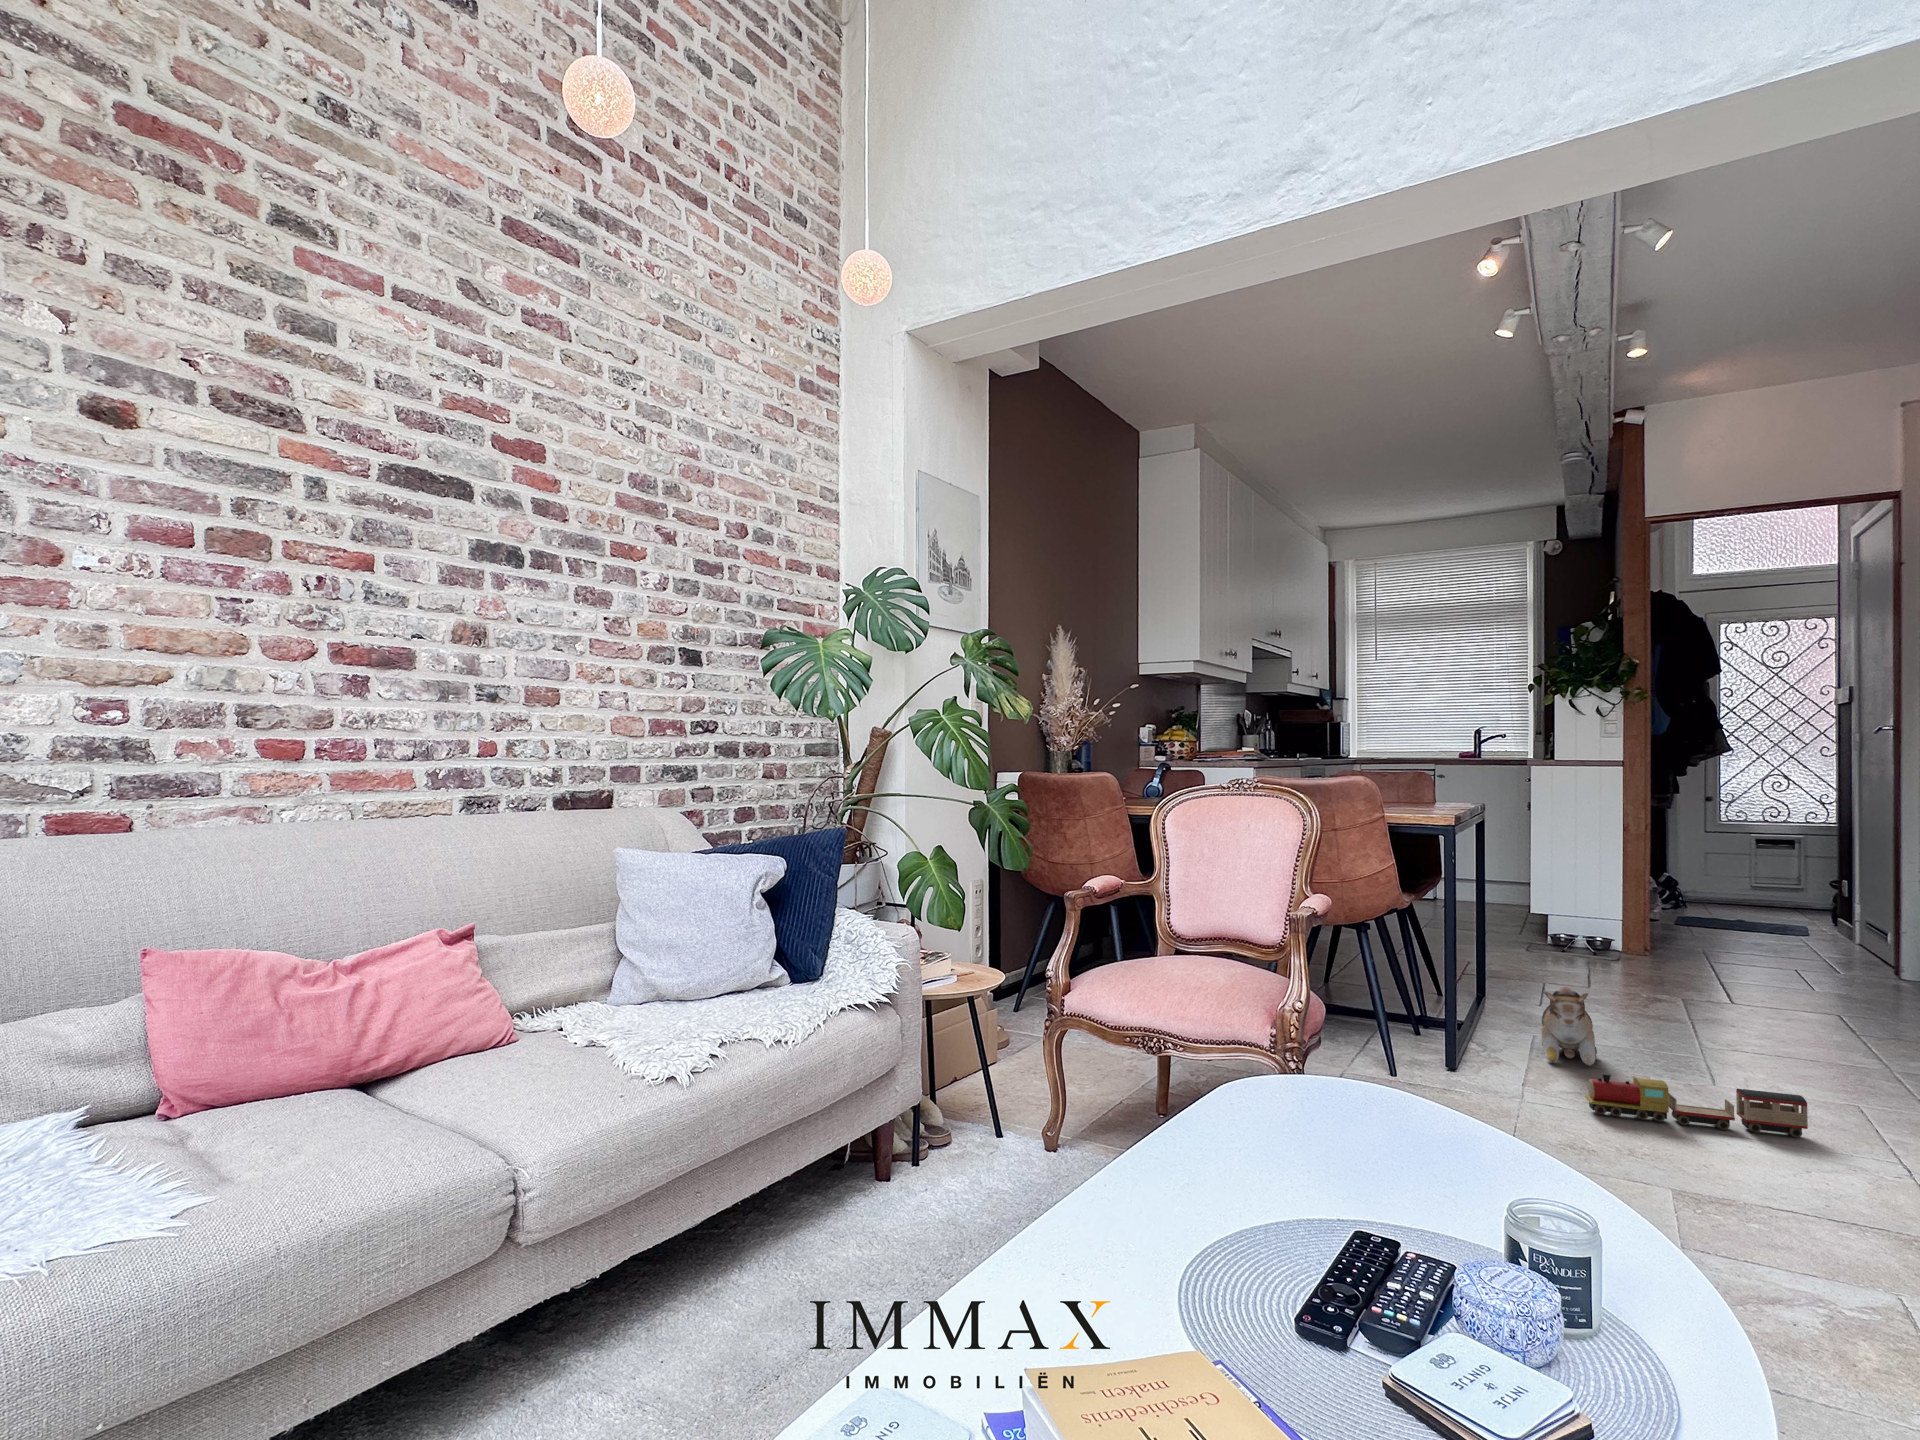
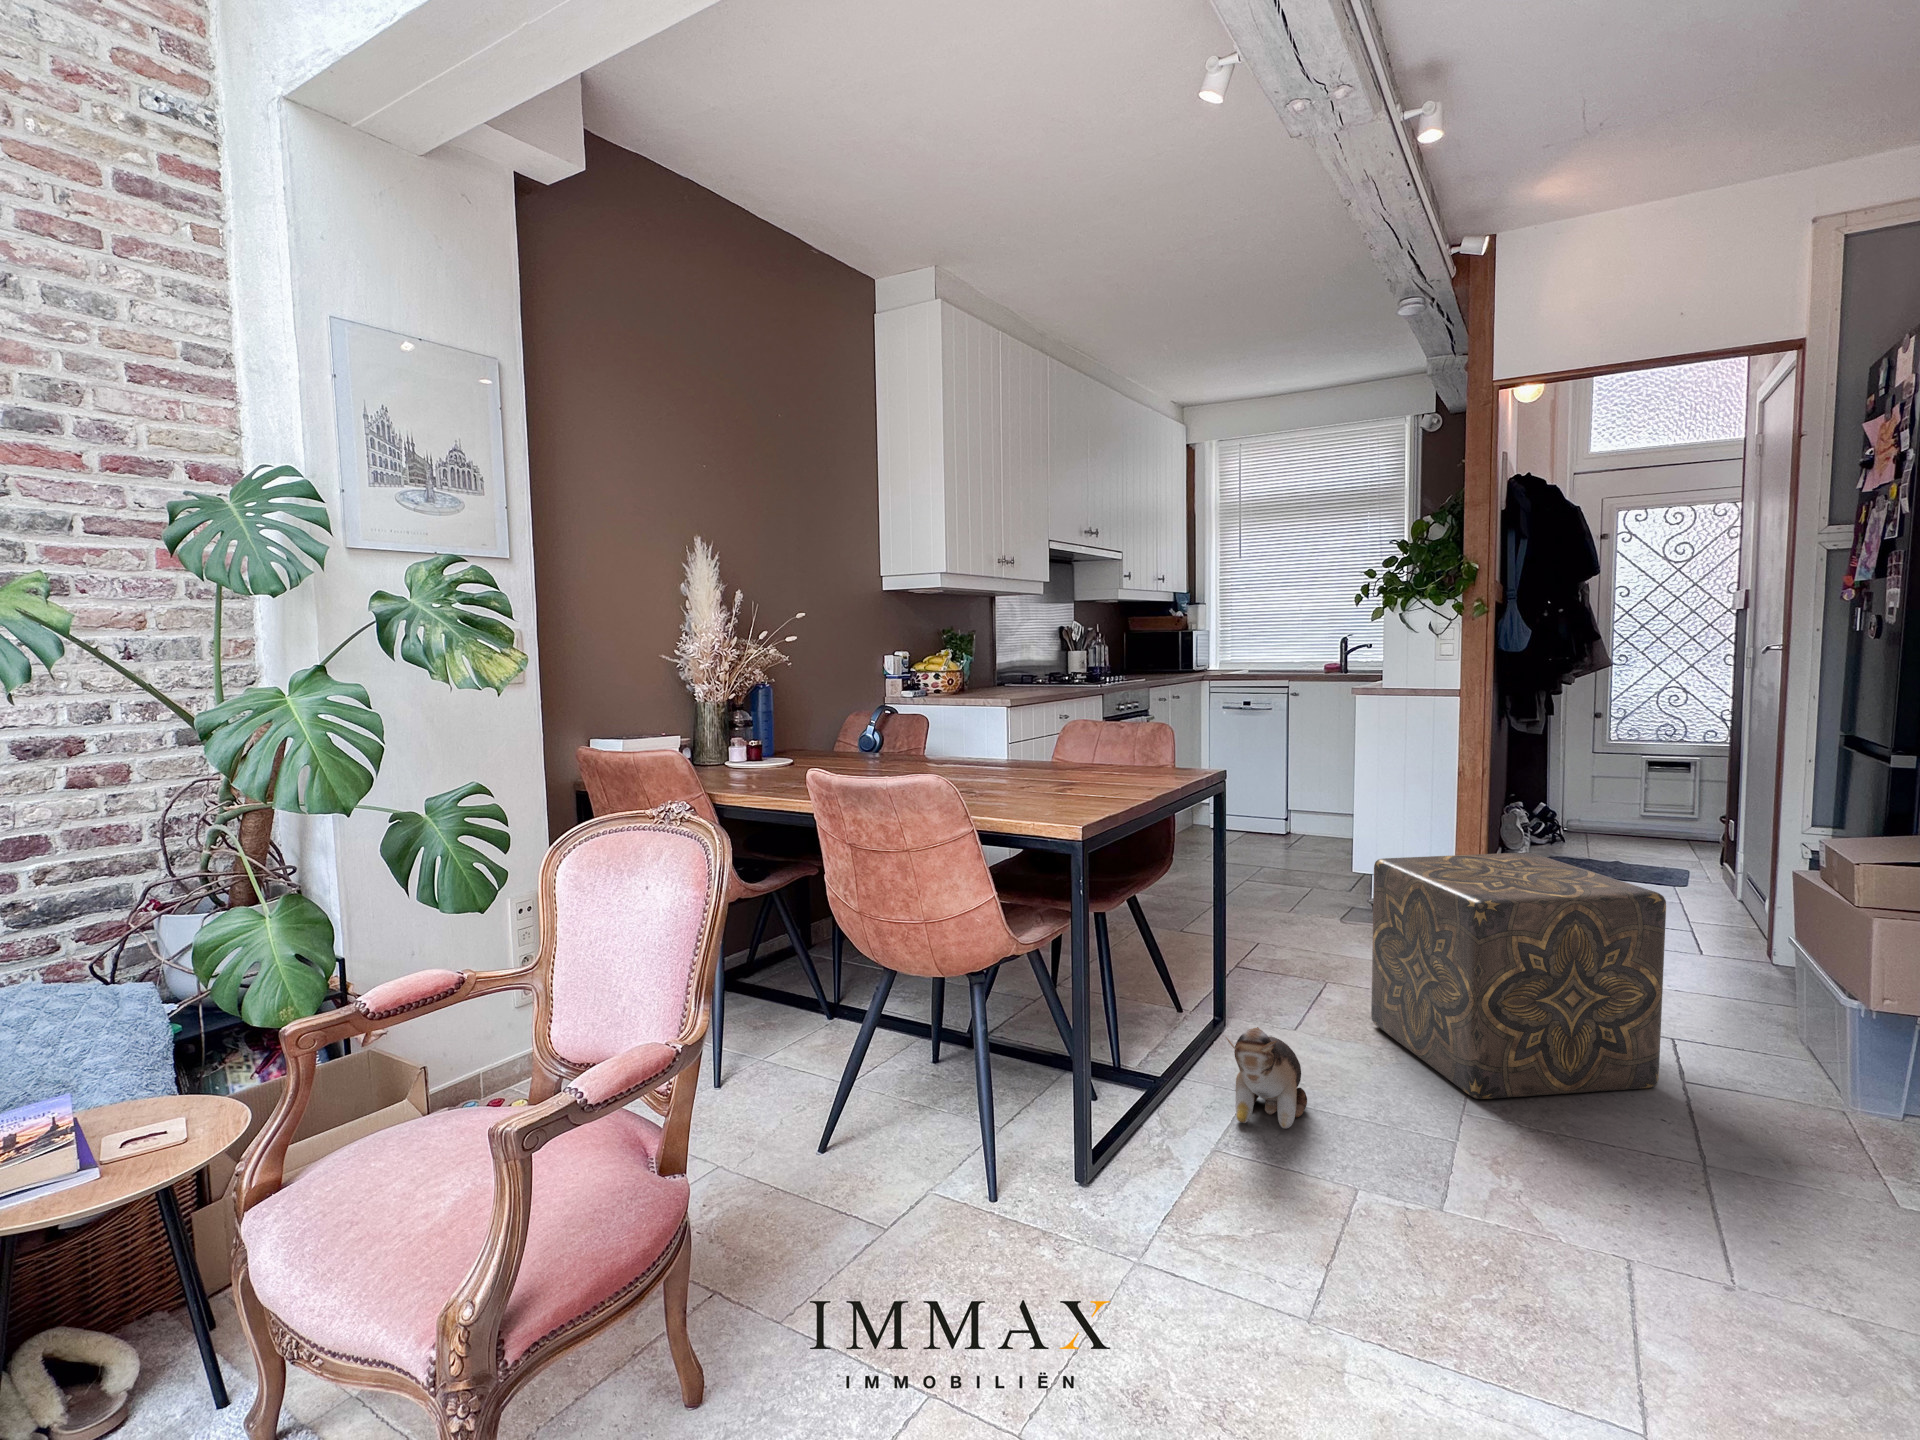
ottoman: none [1608,879,1867,1055] -> present [1371,853,1666,1099]
toy train: present [1585,1072,1808,1138] -> none [1229,1172,1503,1269]

